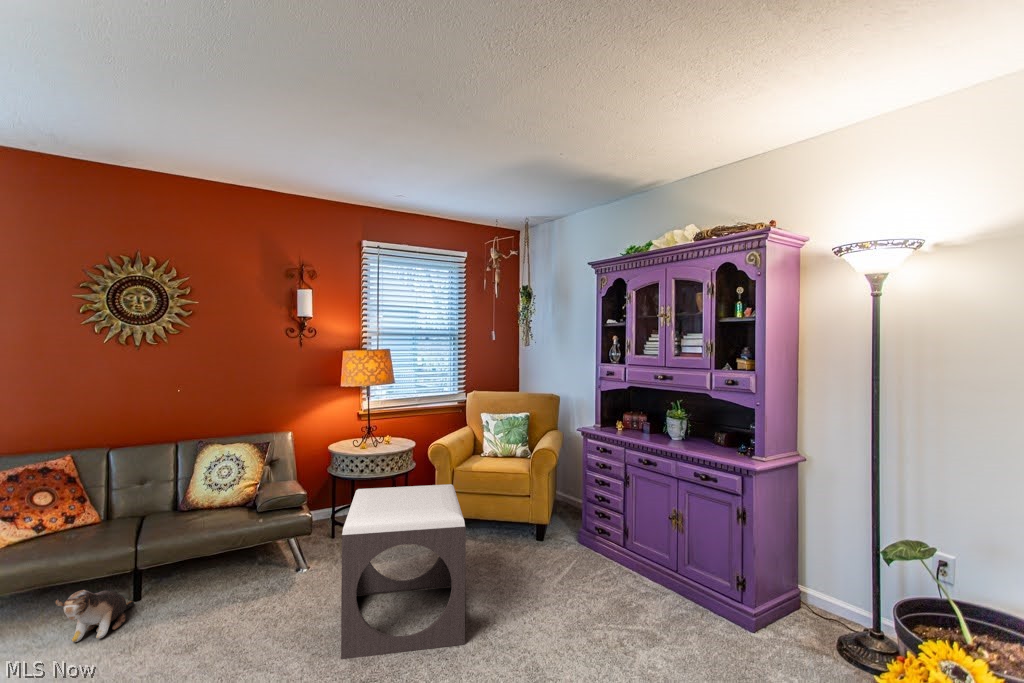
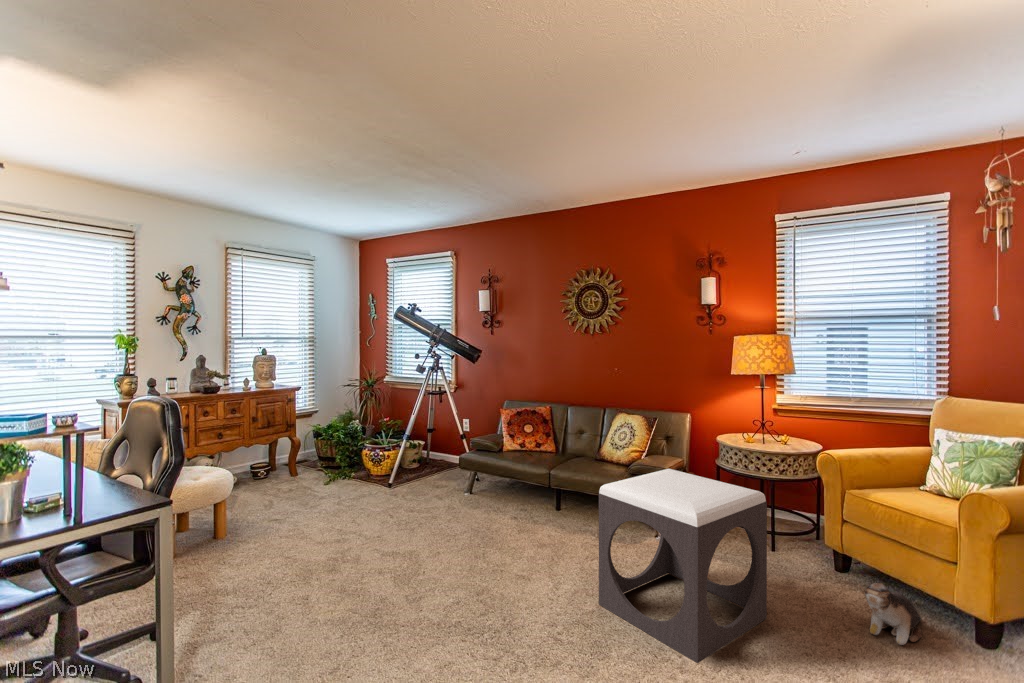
plush toy: present [56,590,134,642] -> present [859,583,922,645]

